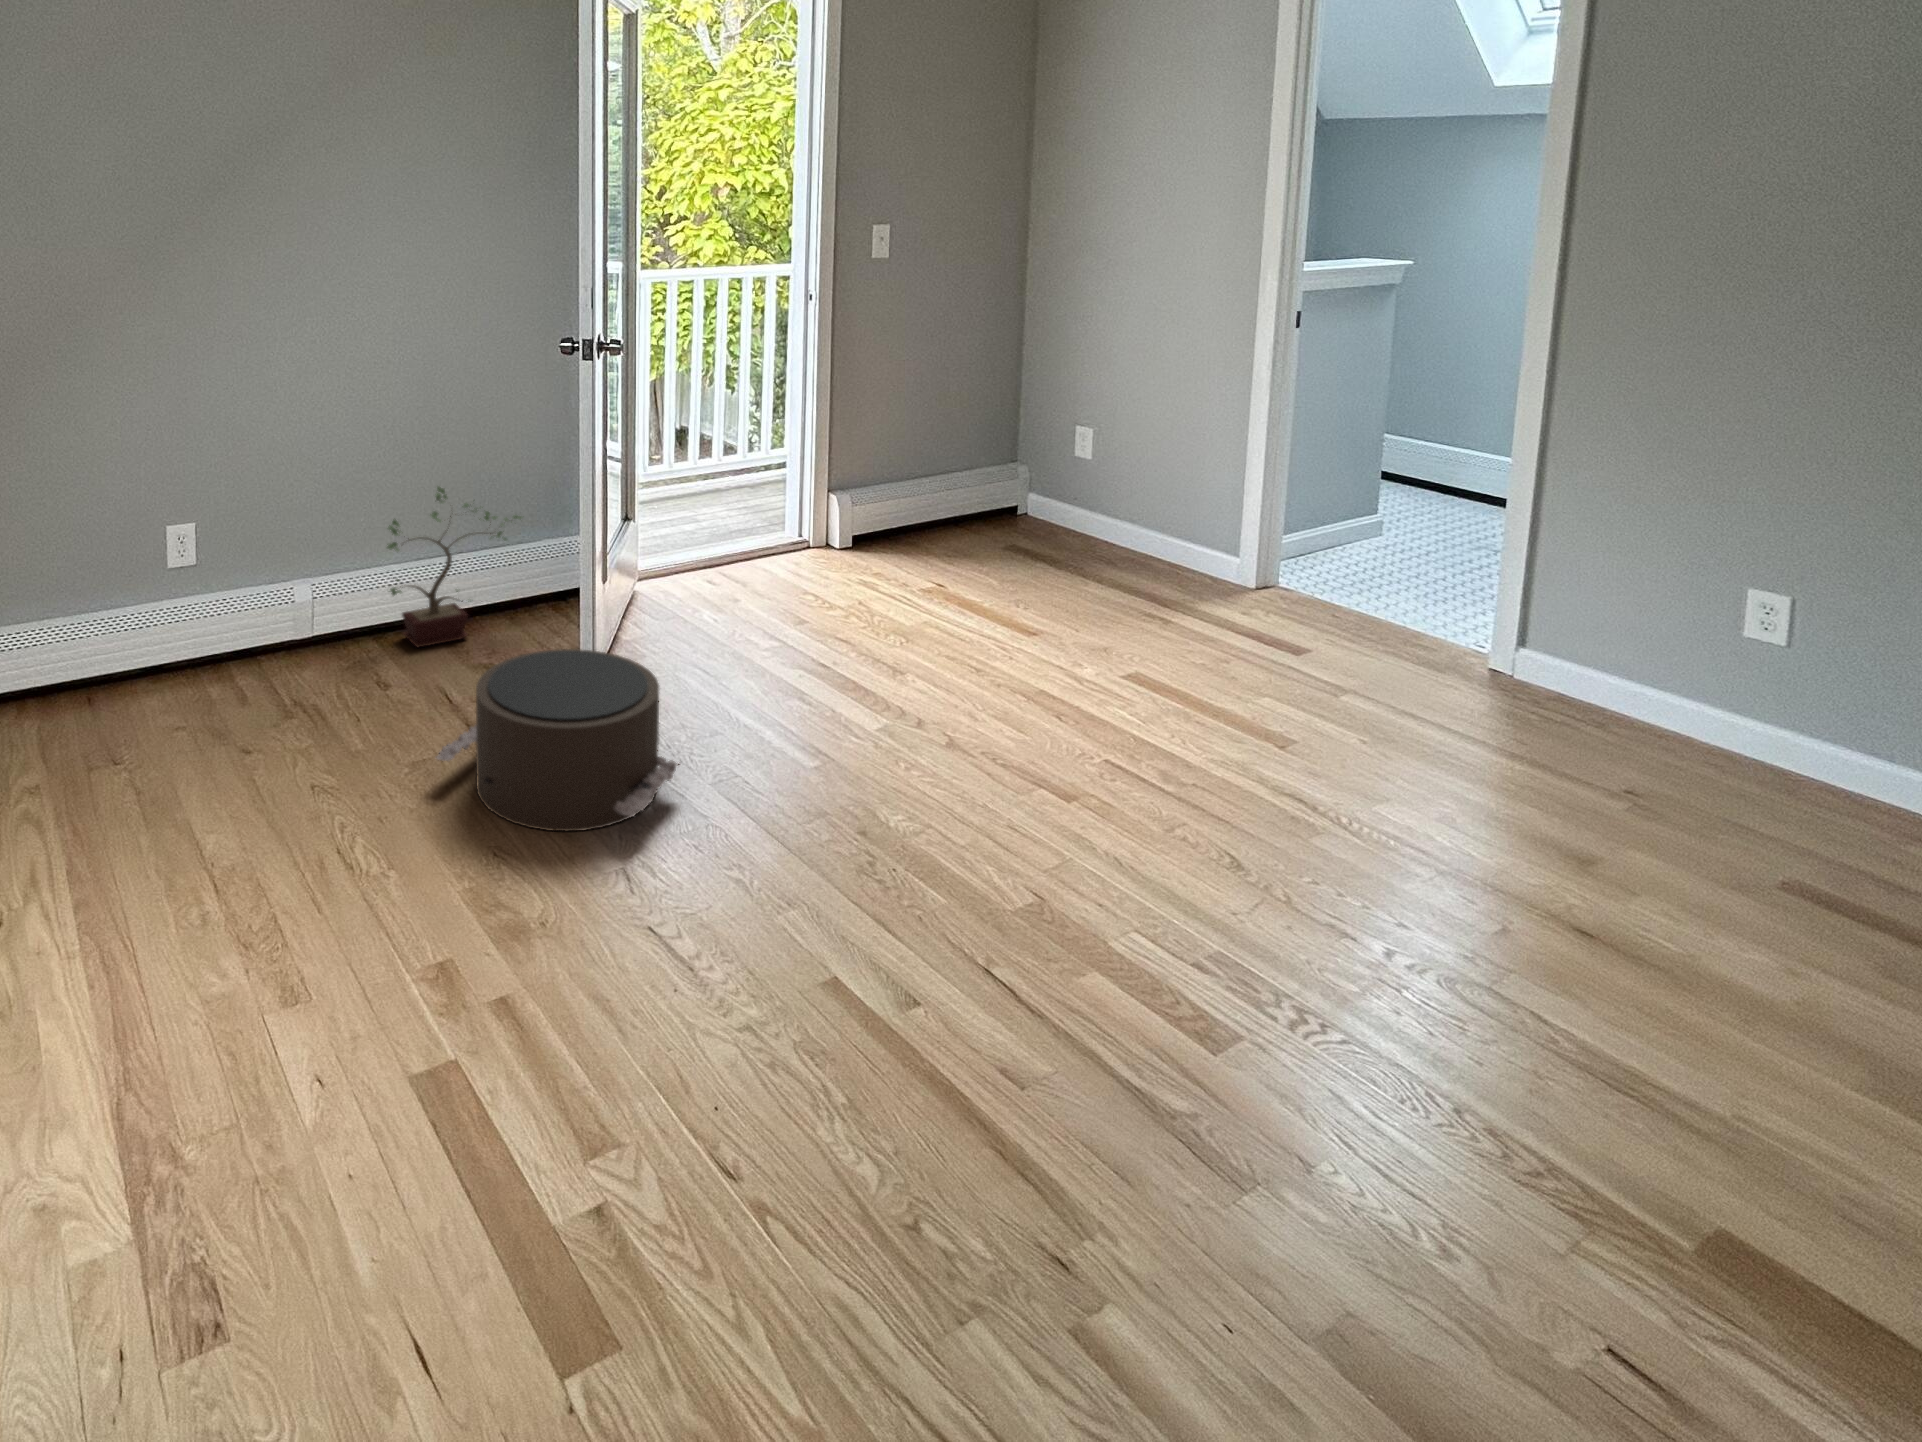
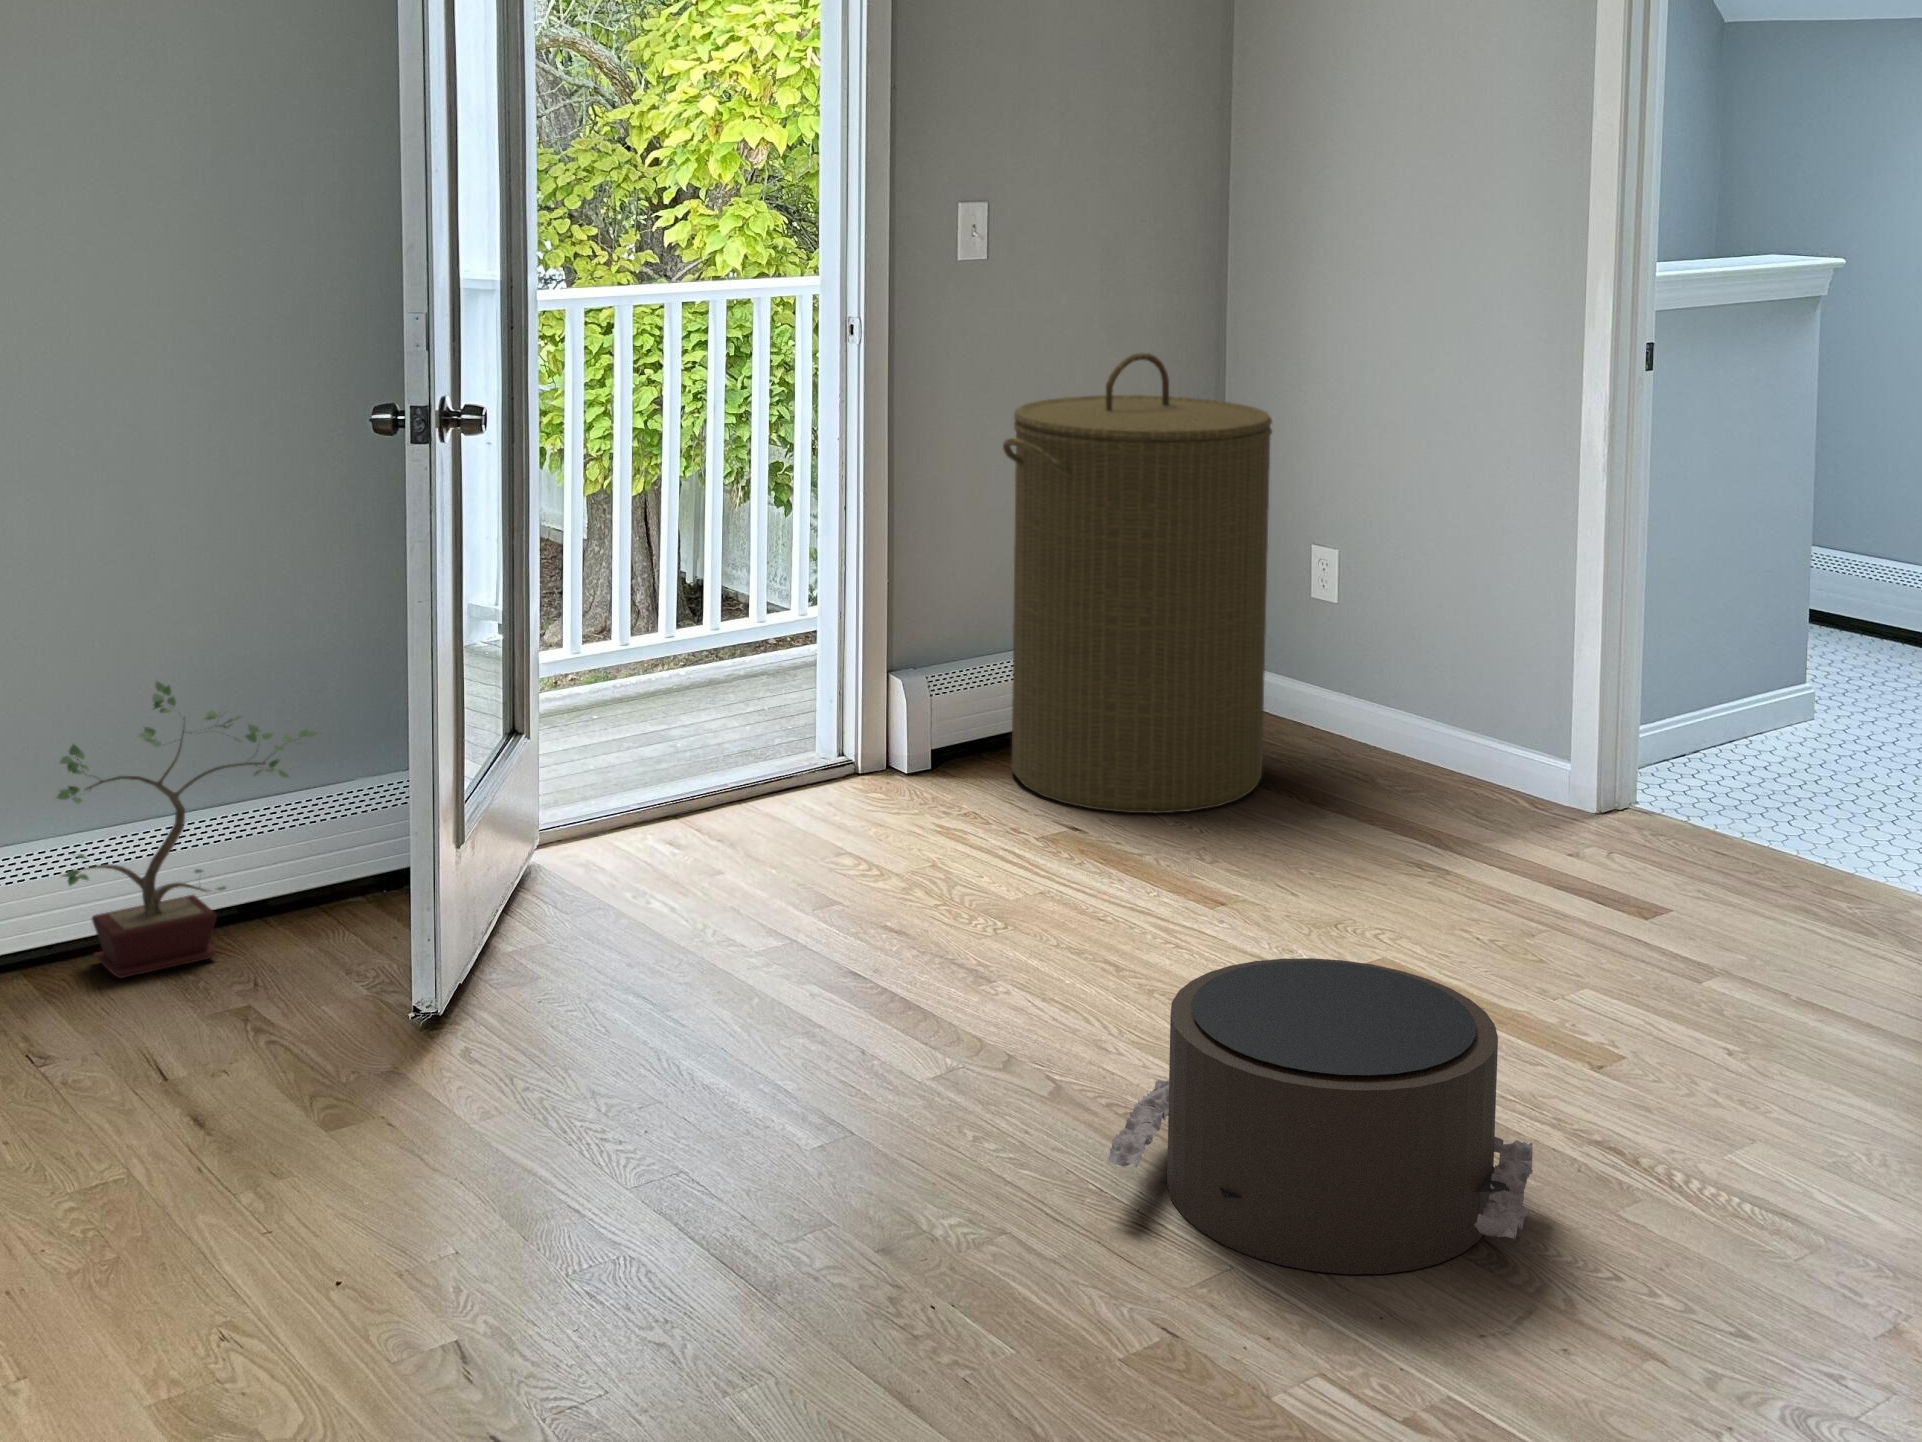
laundry hamper: none [892,312,1054,577] -> present [1003,353,1272,813]
pouf: present [436,649,679,831] -> present [1107,958,1533,1274]

